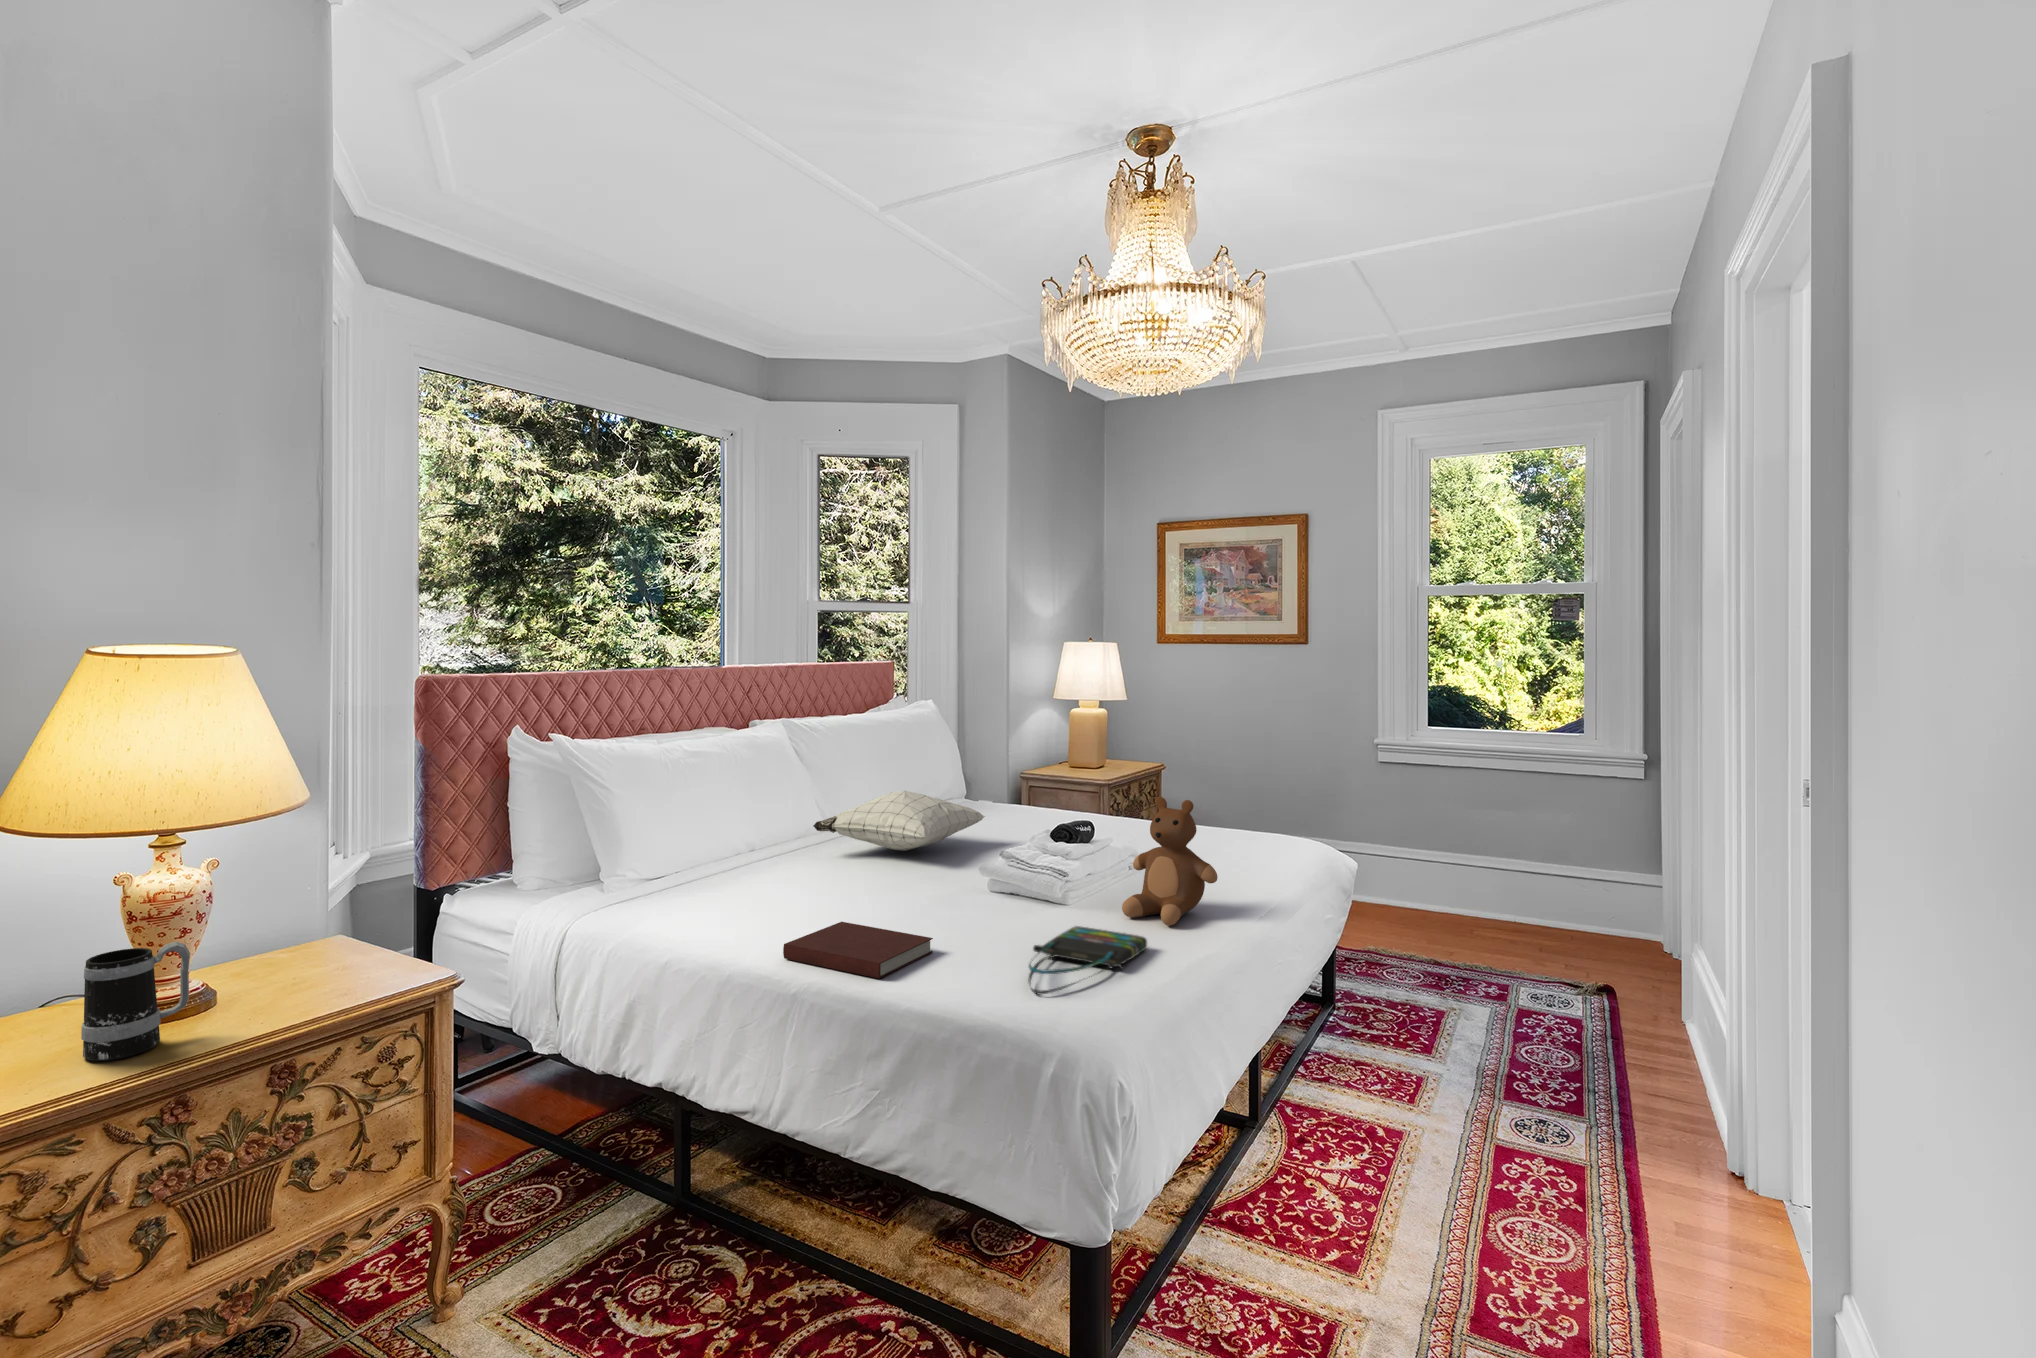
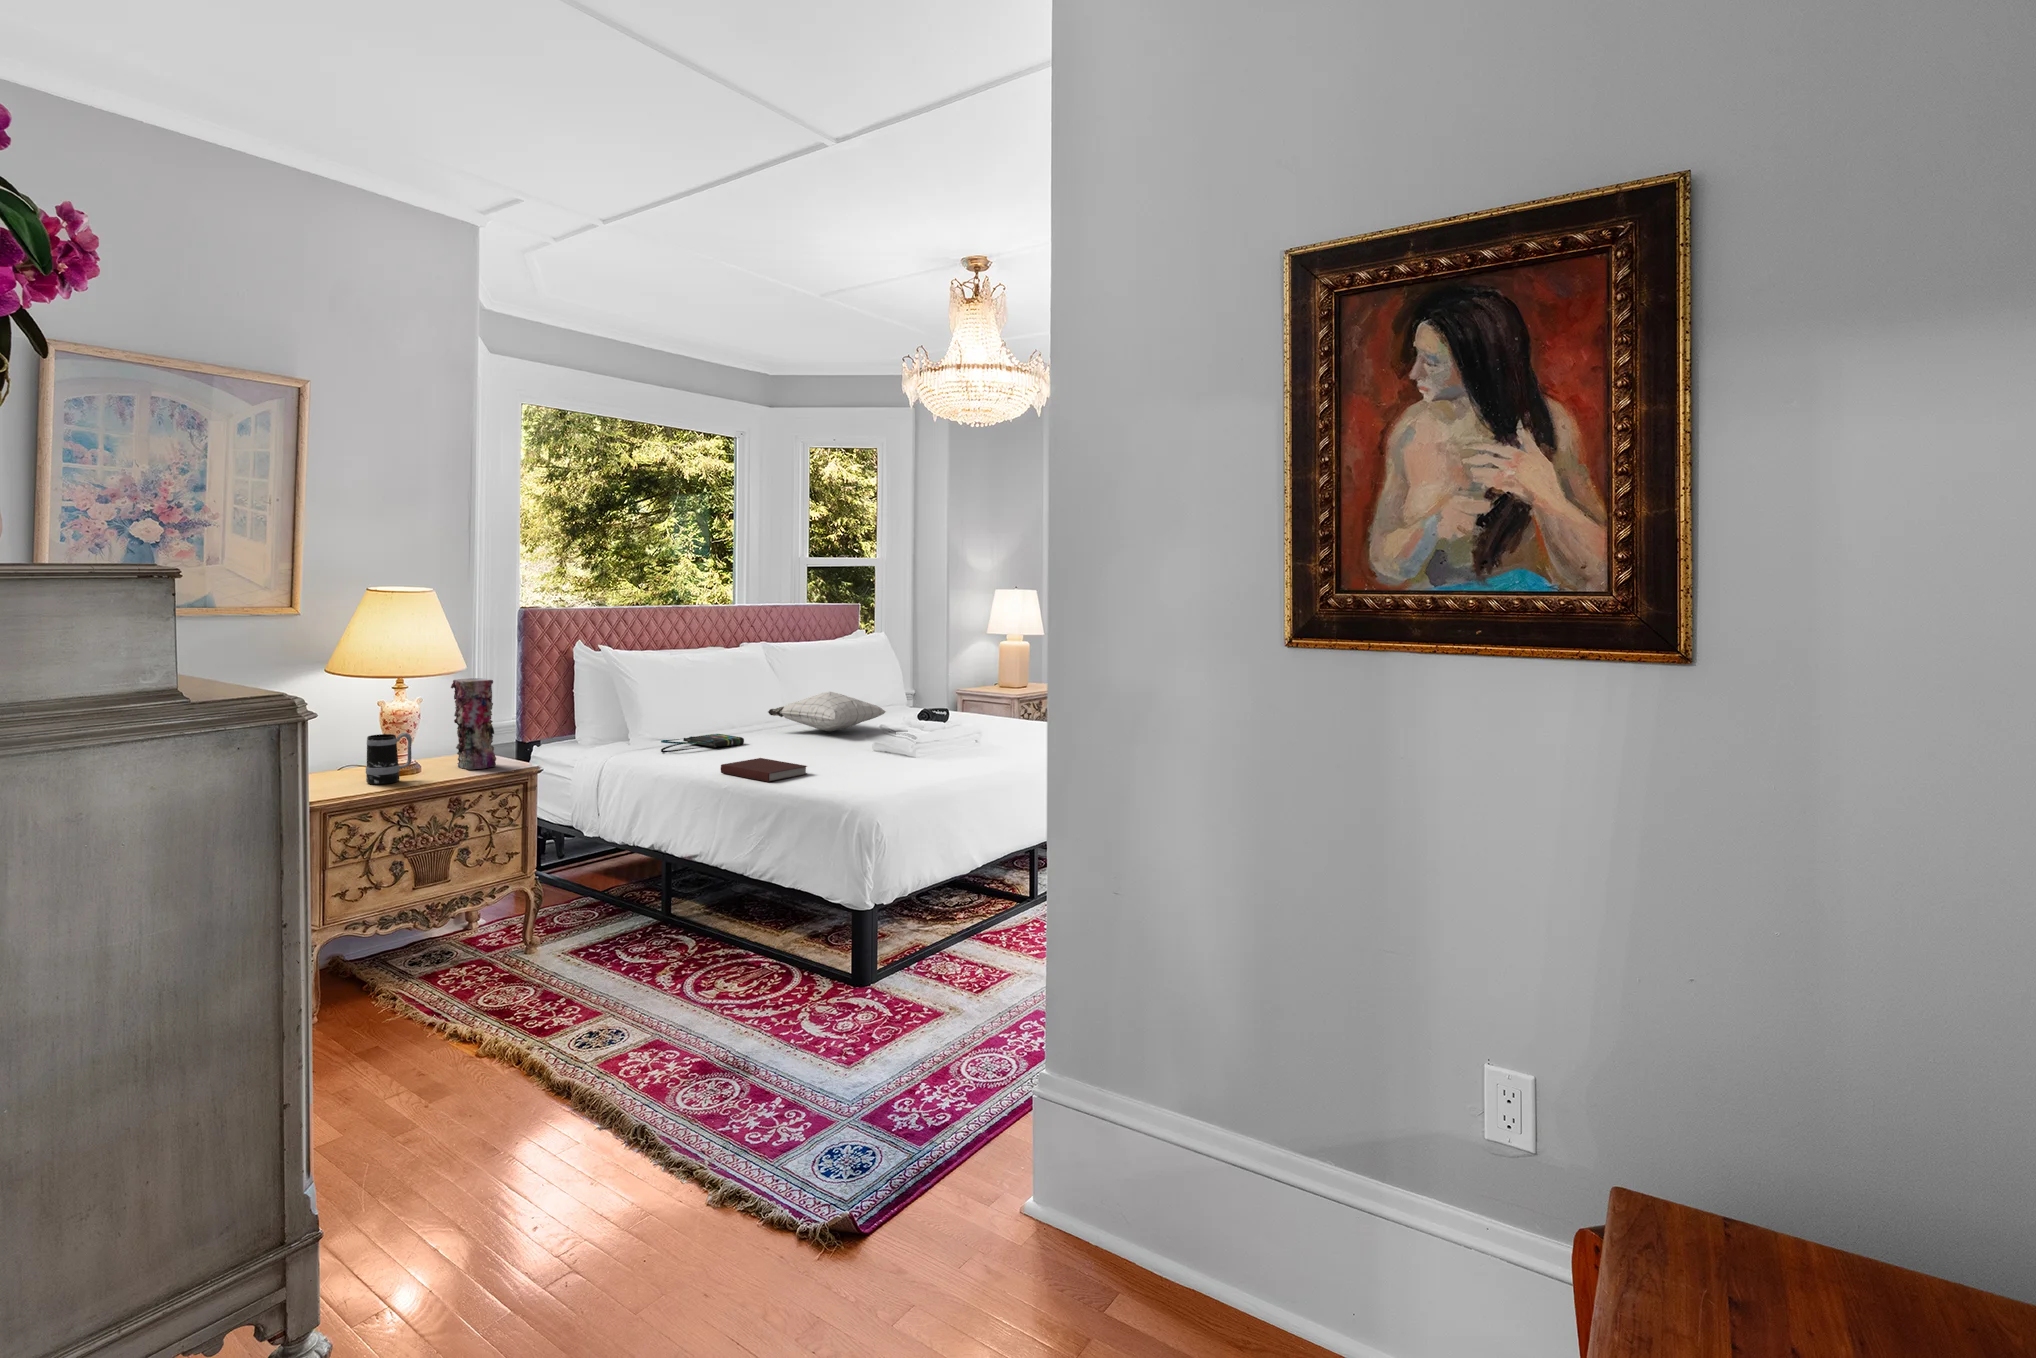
teddy bear: present [1122,797,1218,926] -> none [934,693,992,769]
vase: none [281,814,372,993] -> present [451,678,496,770]
tote bag: present [1028,926,1147,994] -> present [661,734,744,753]

